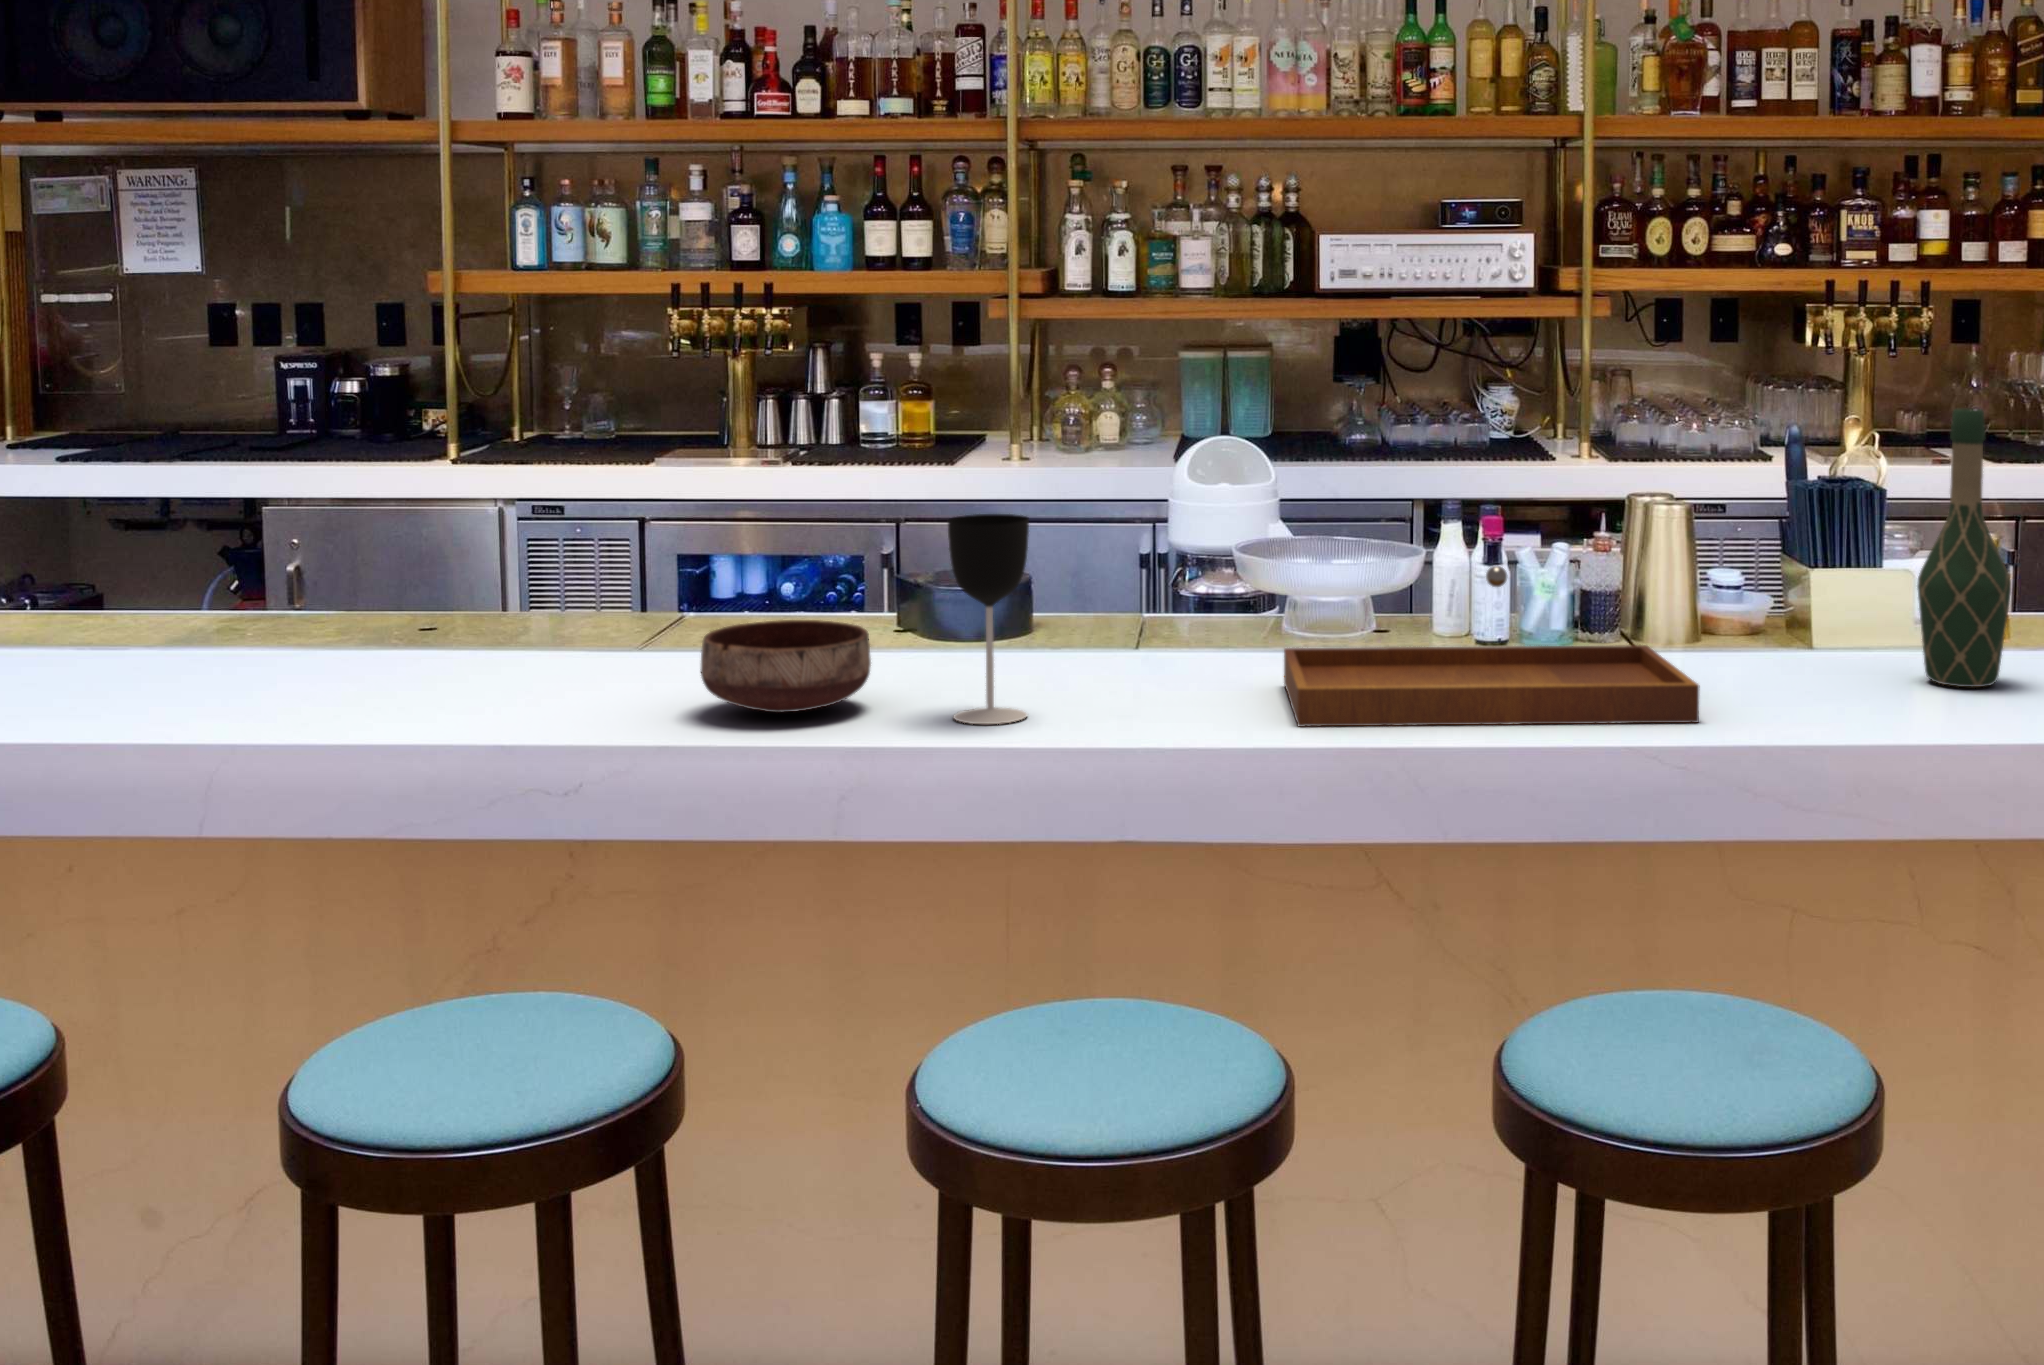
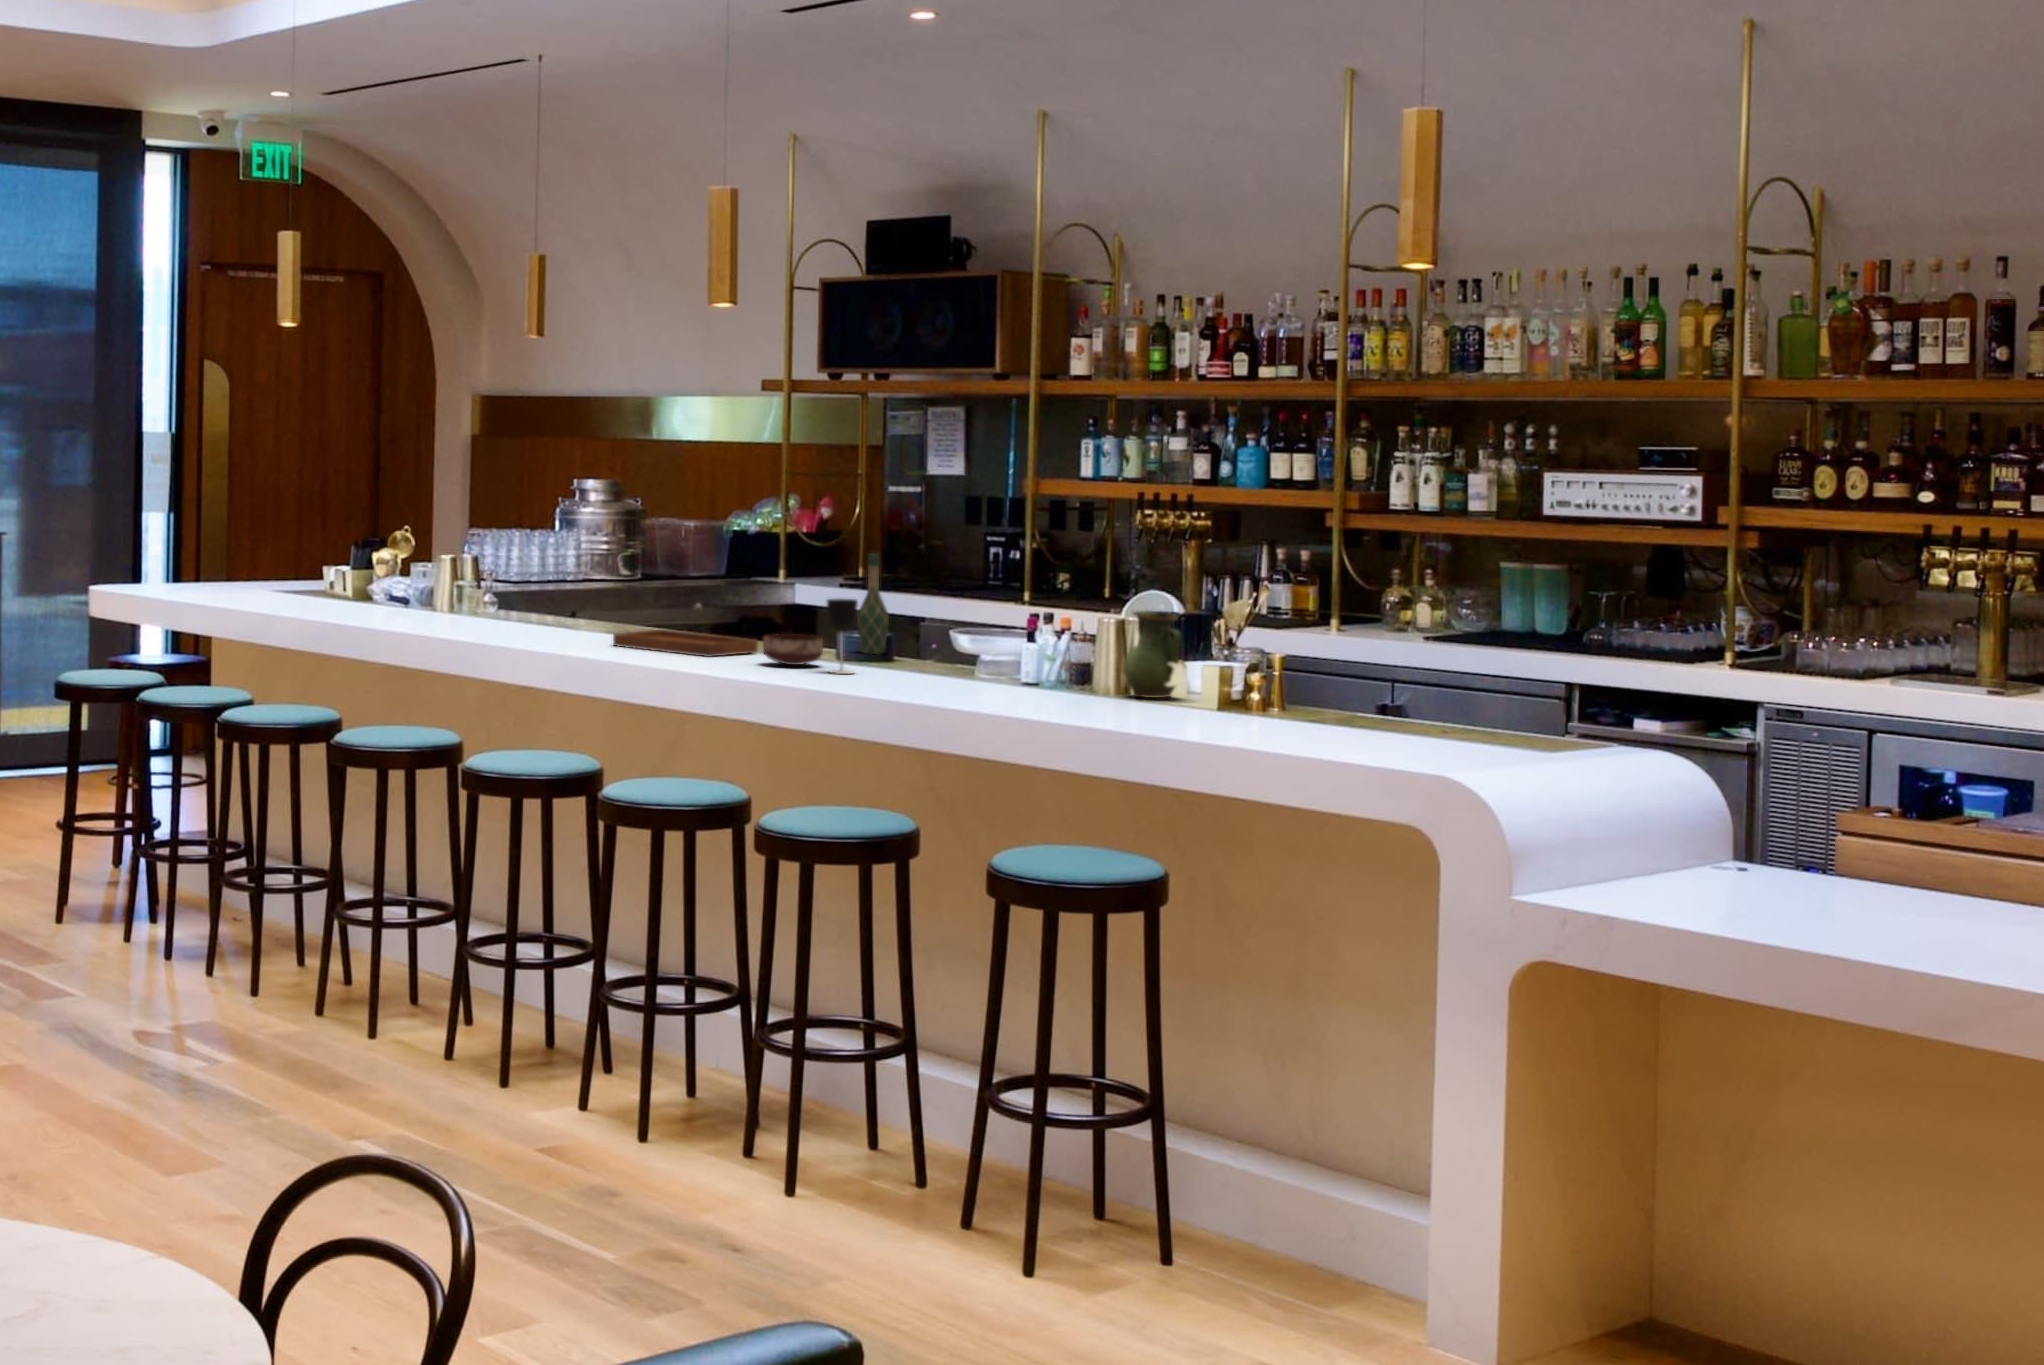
wine bottle: present [1917,409,2011,687] -> present [857,553,889,654]
pitcher: none [1683,473,1835,672] -> present [1125,610,1182,698]
tray: present [1284,566,1700,727] -> present [613,604,758,657]

